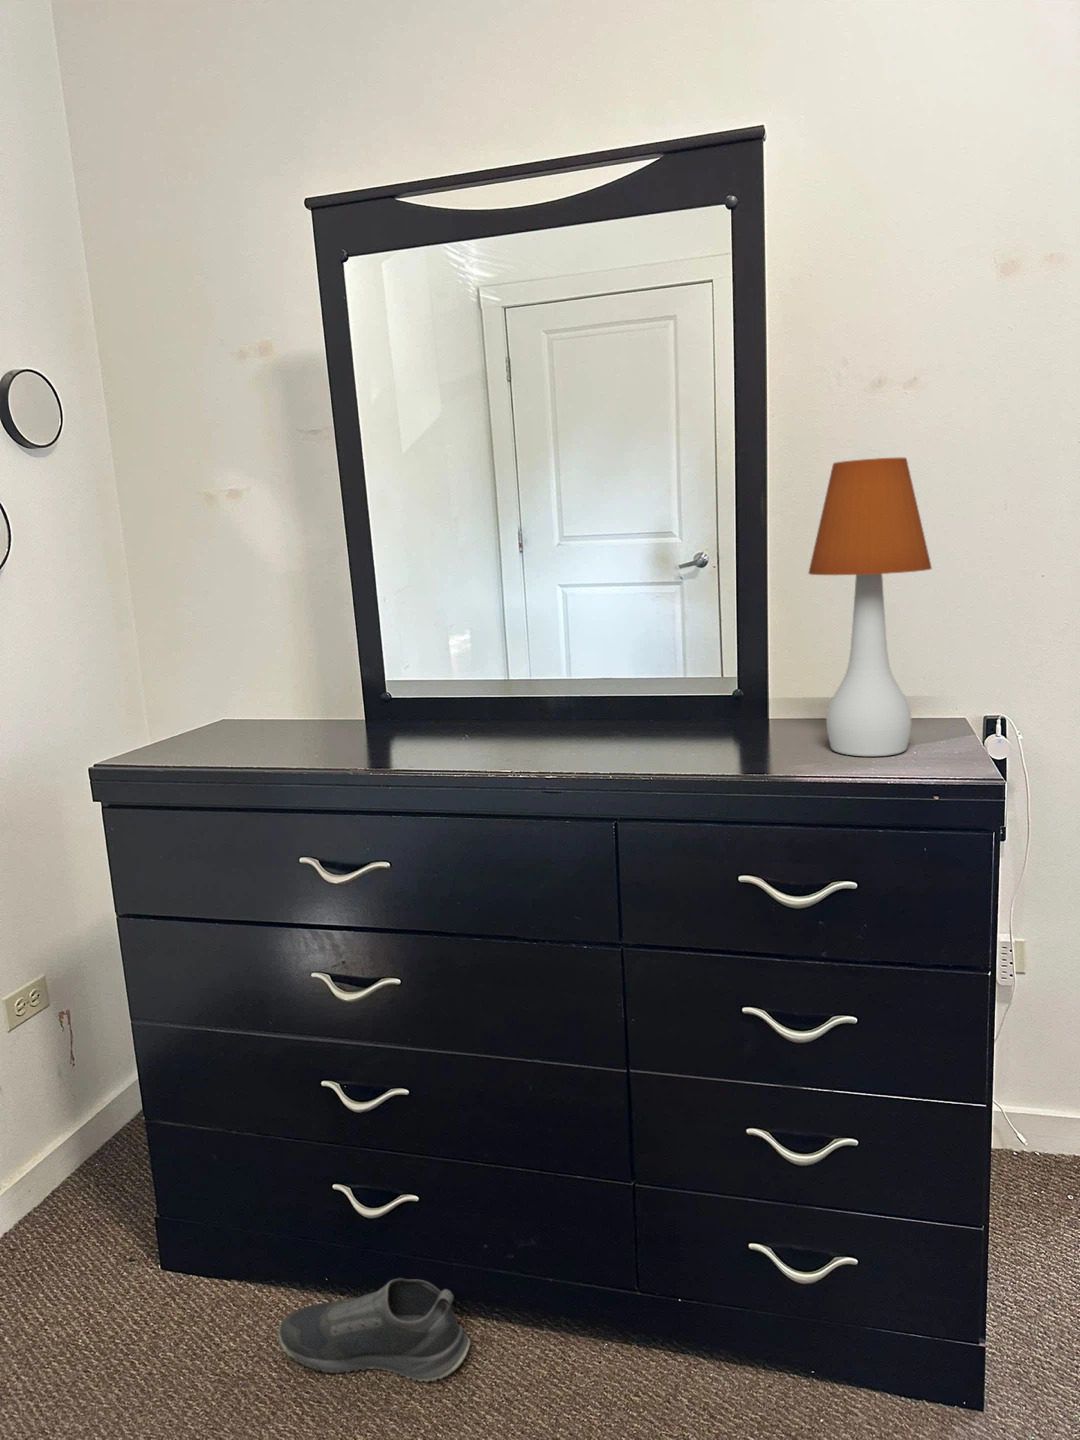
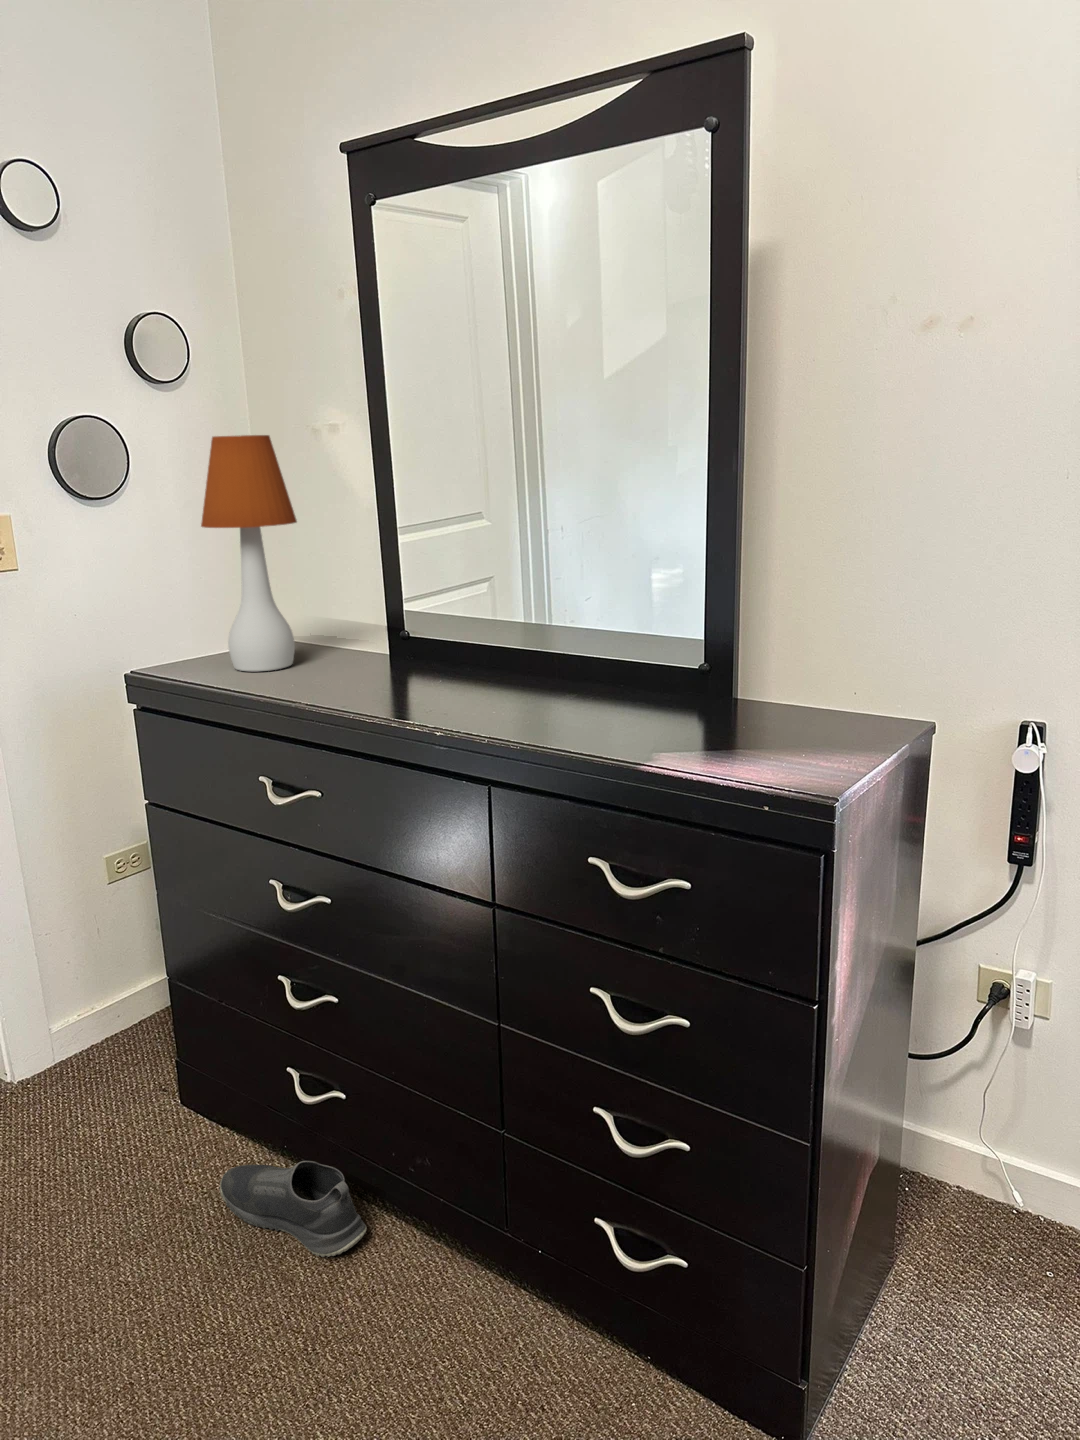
table lamp: present [809,457,931,756] -> present [201,435,297,671]

